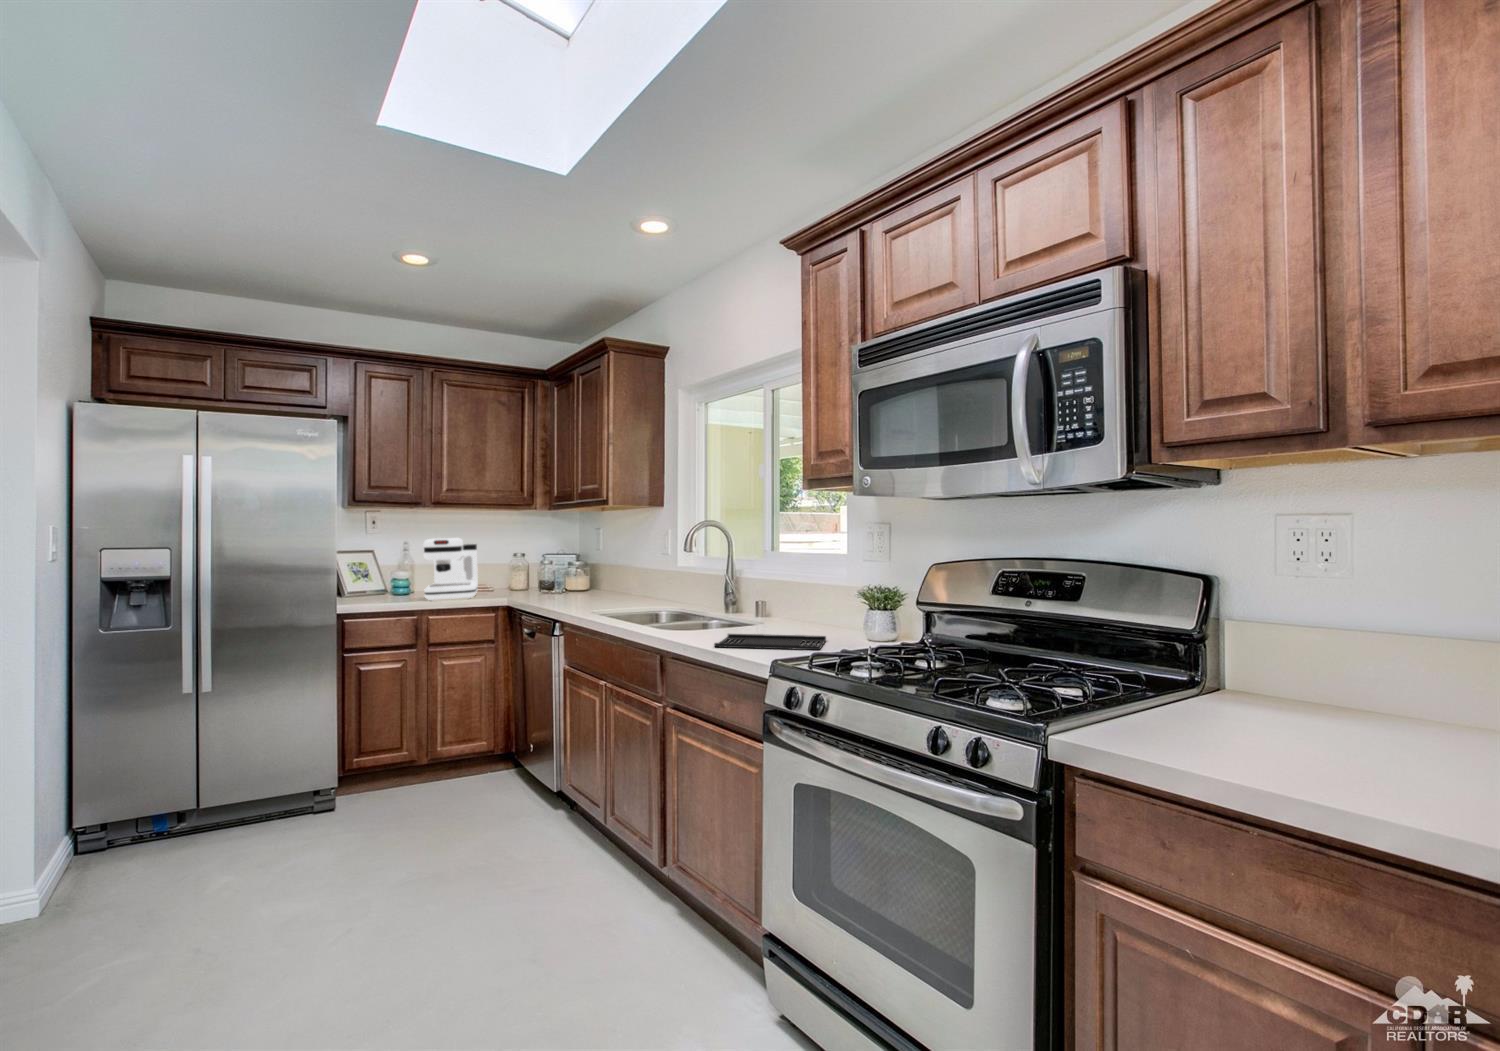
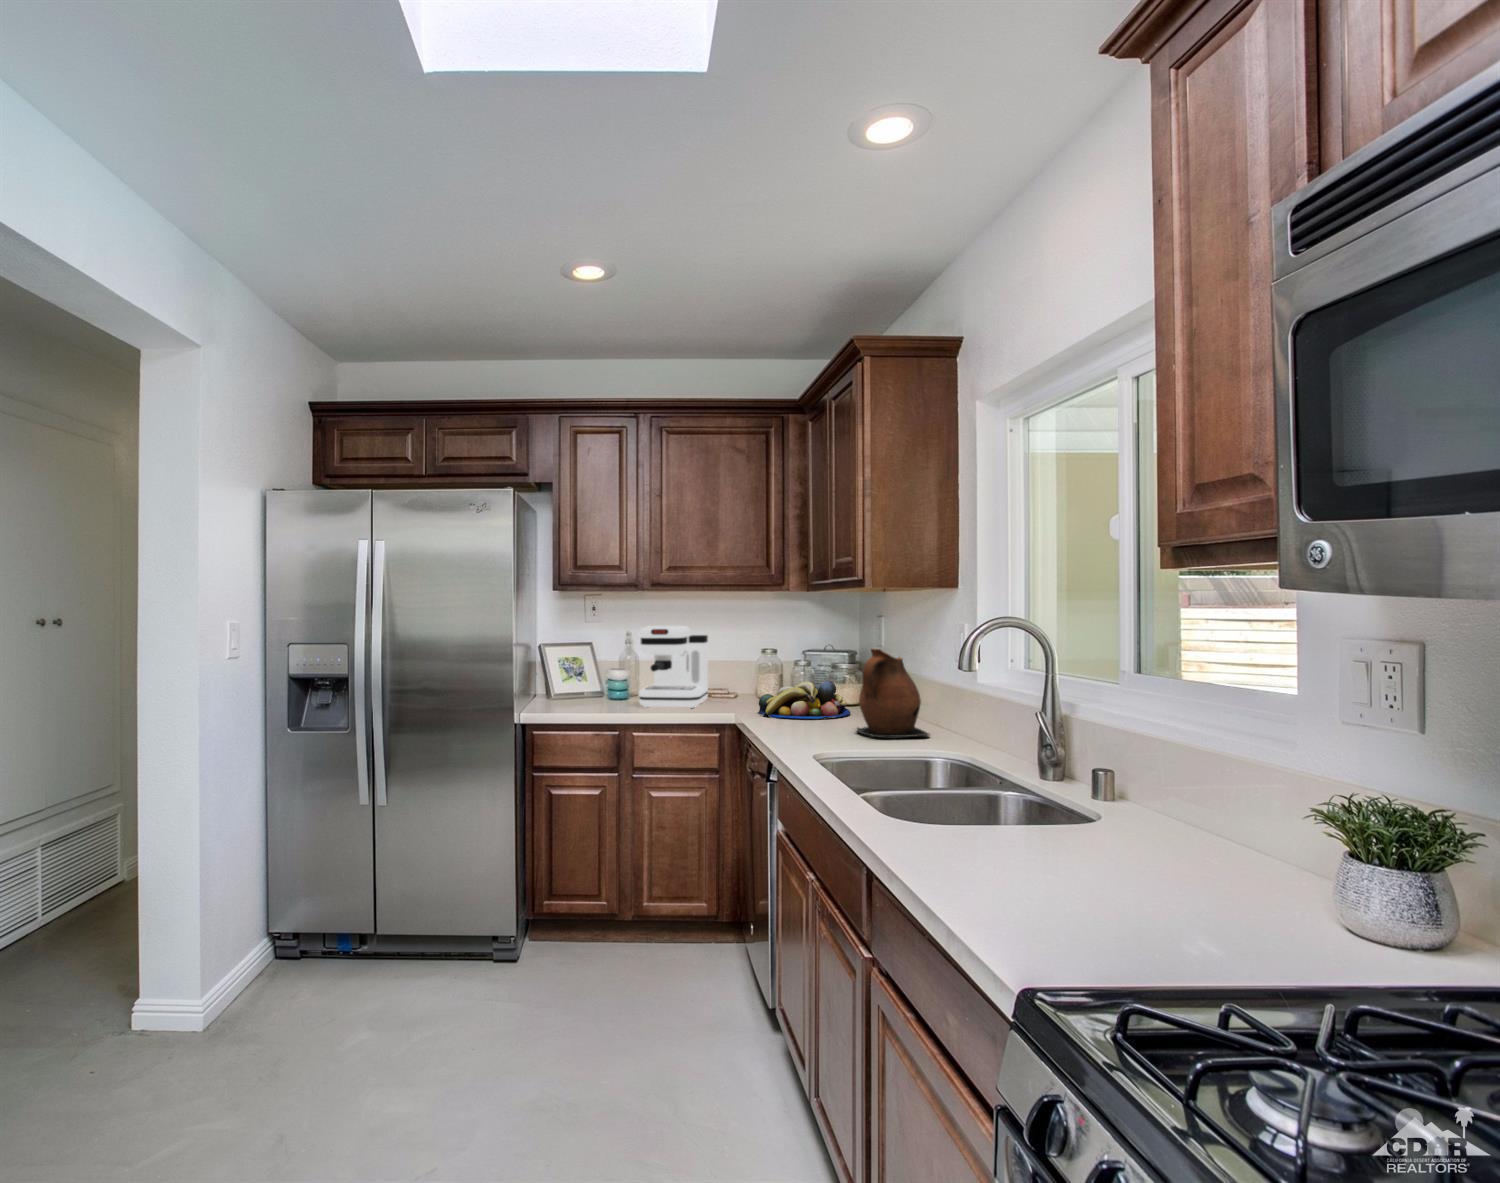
ceramic pitcher: none [601,546,653,604] -> present [857,649,930,737]
fruit bowl: none [523,572,592,600] -> present [758,681,851,719]
tray: present [714,634,826,650] -> none [977,831,1221,907]

